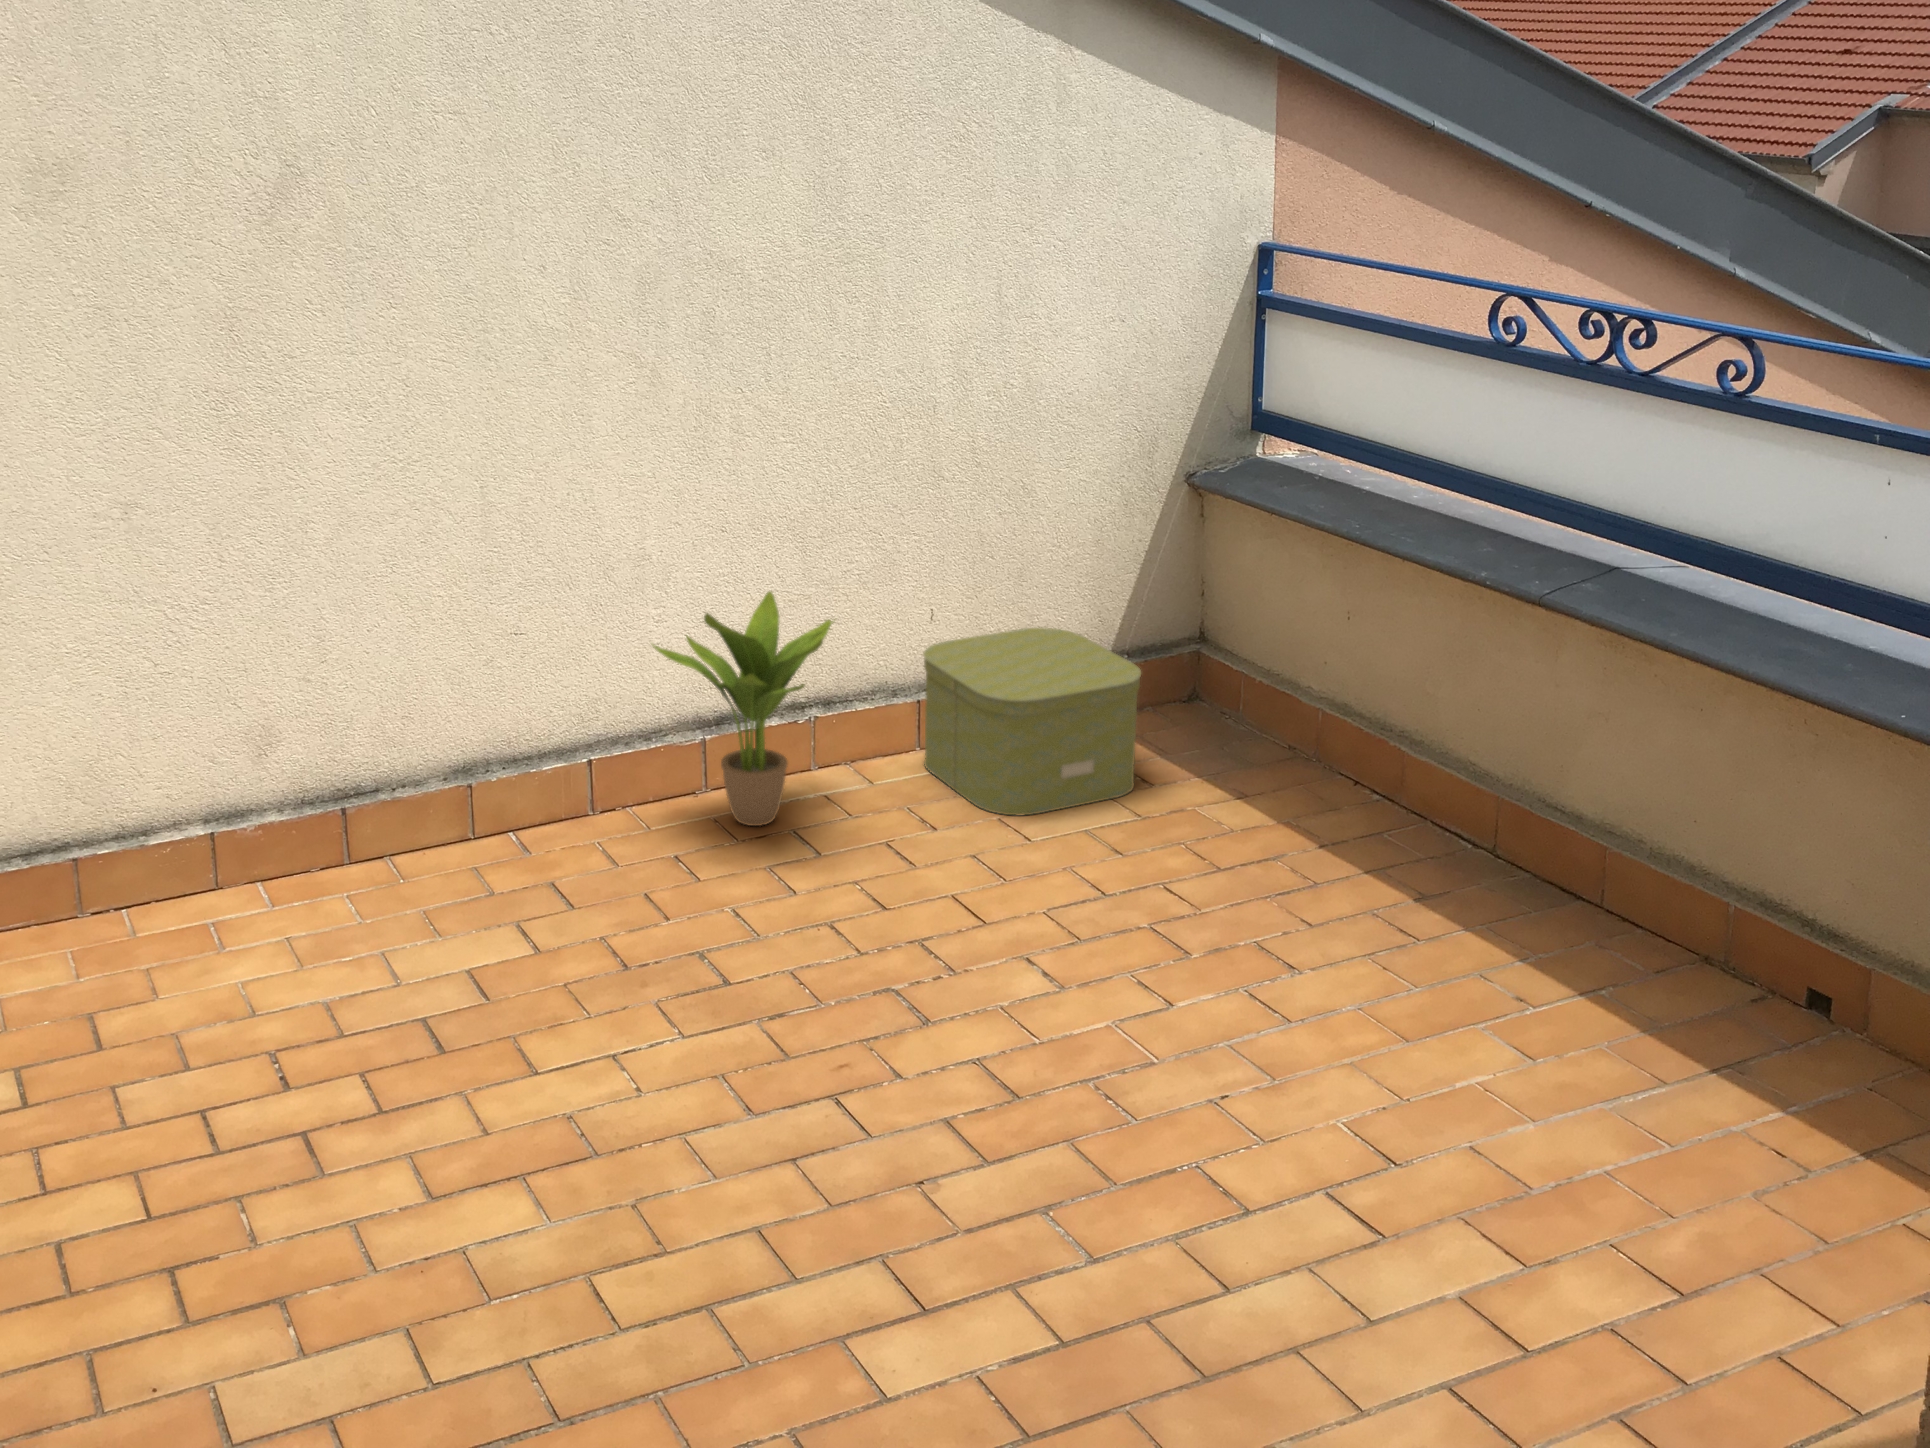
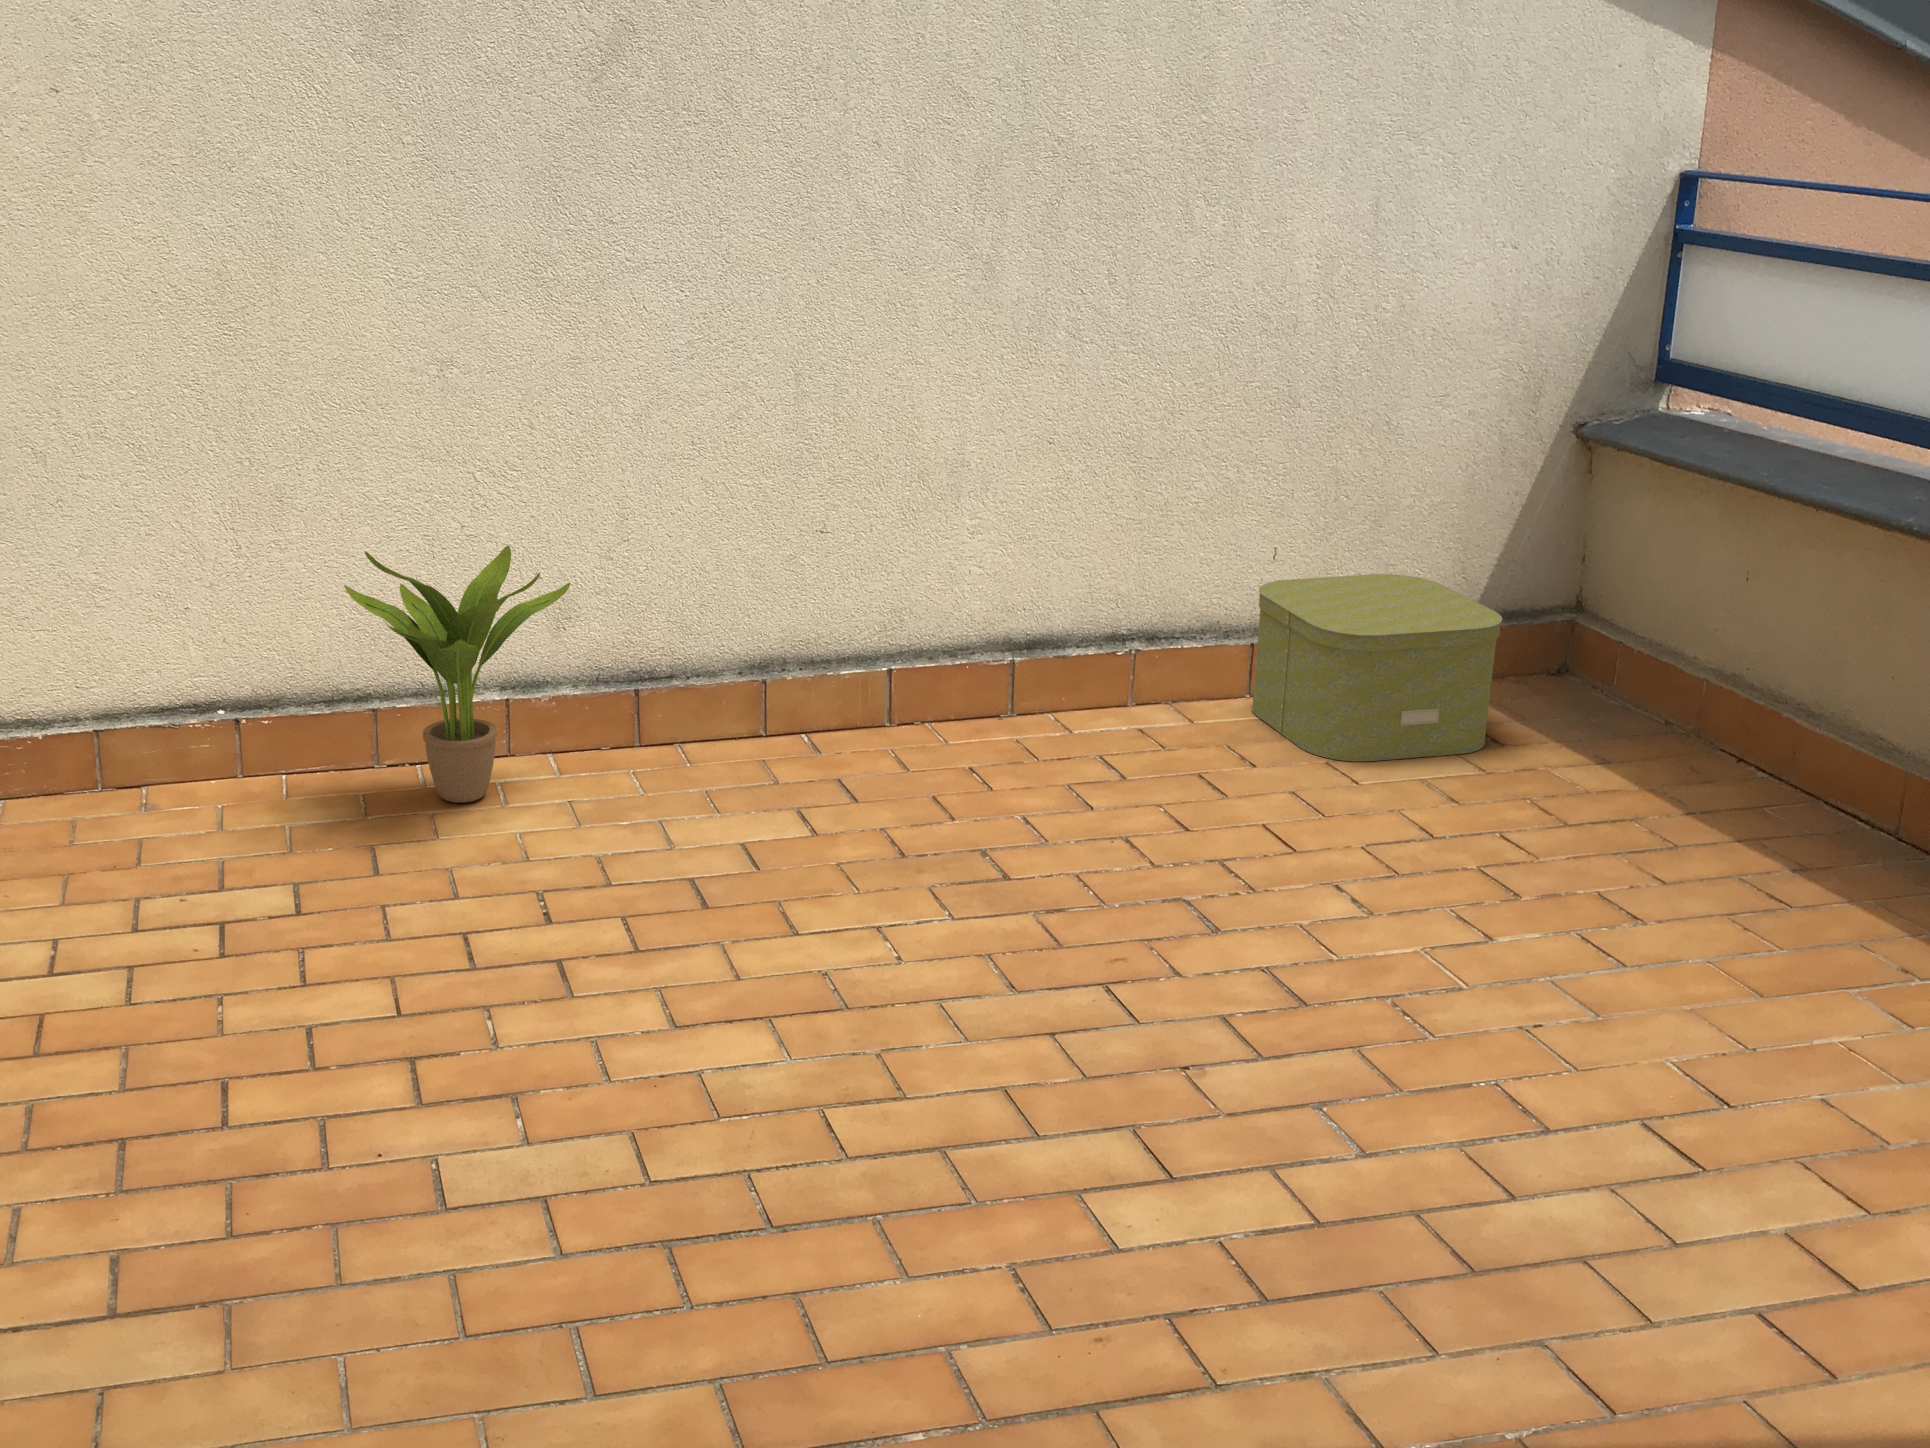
potted plant: present [652,591,833,826] -> present [344,546,570,803]

